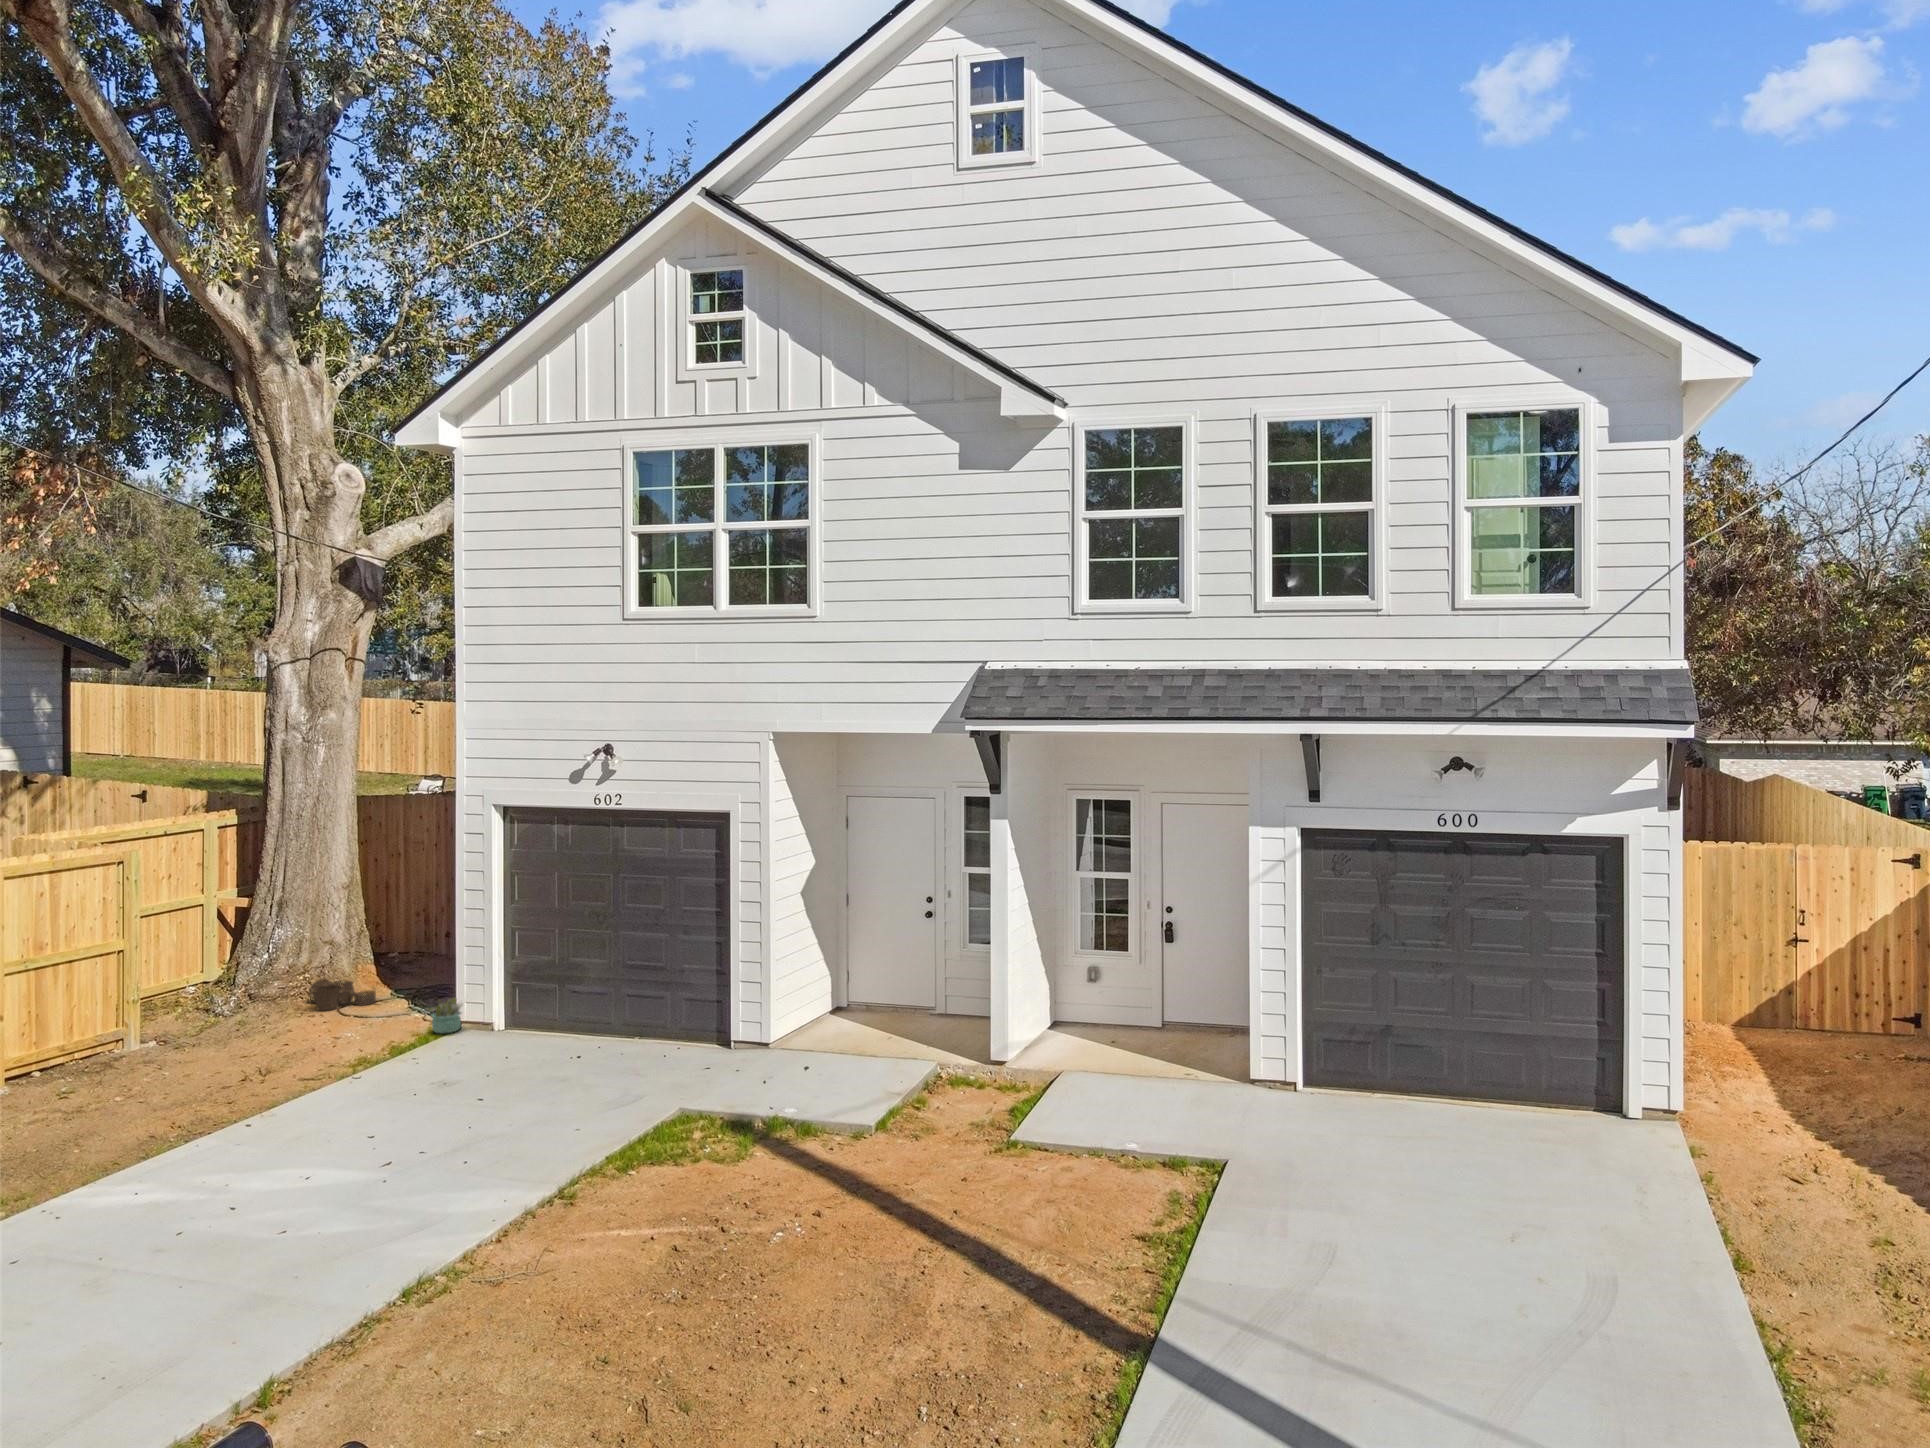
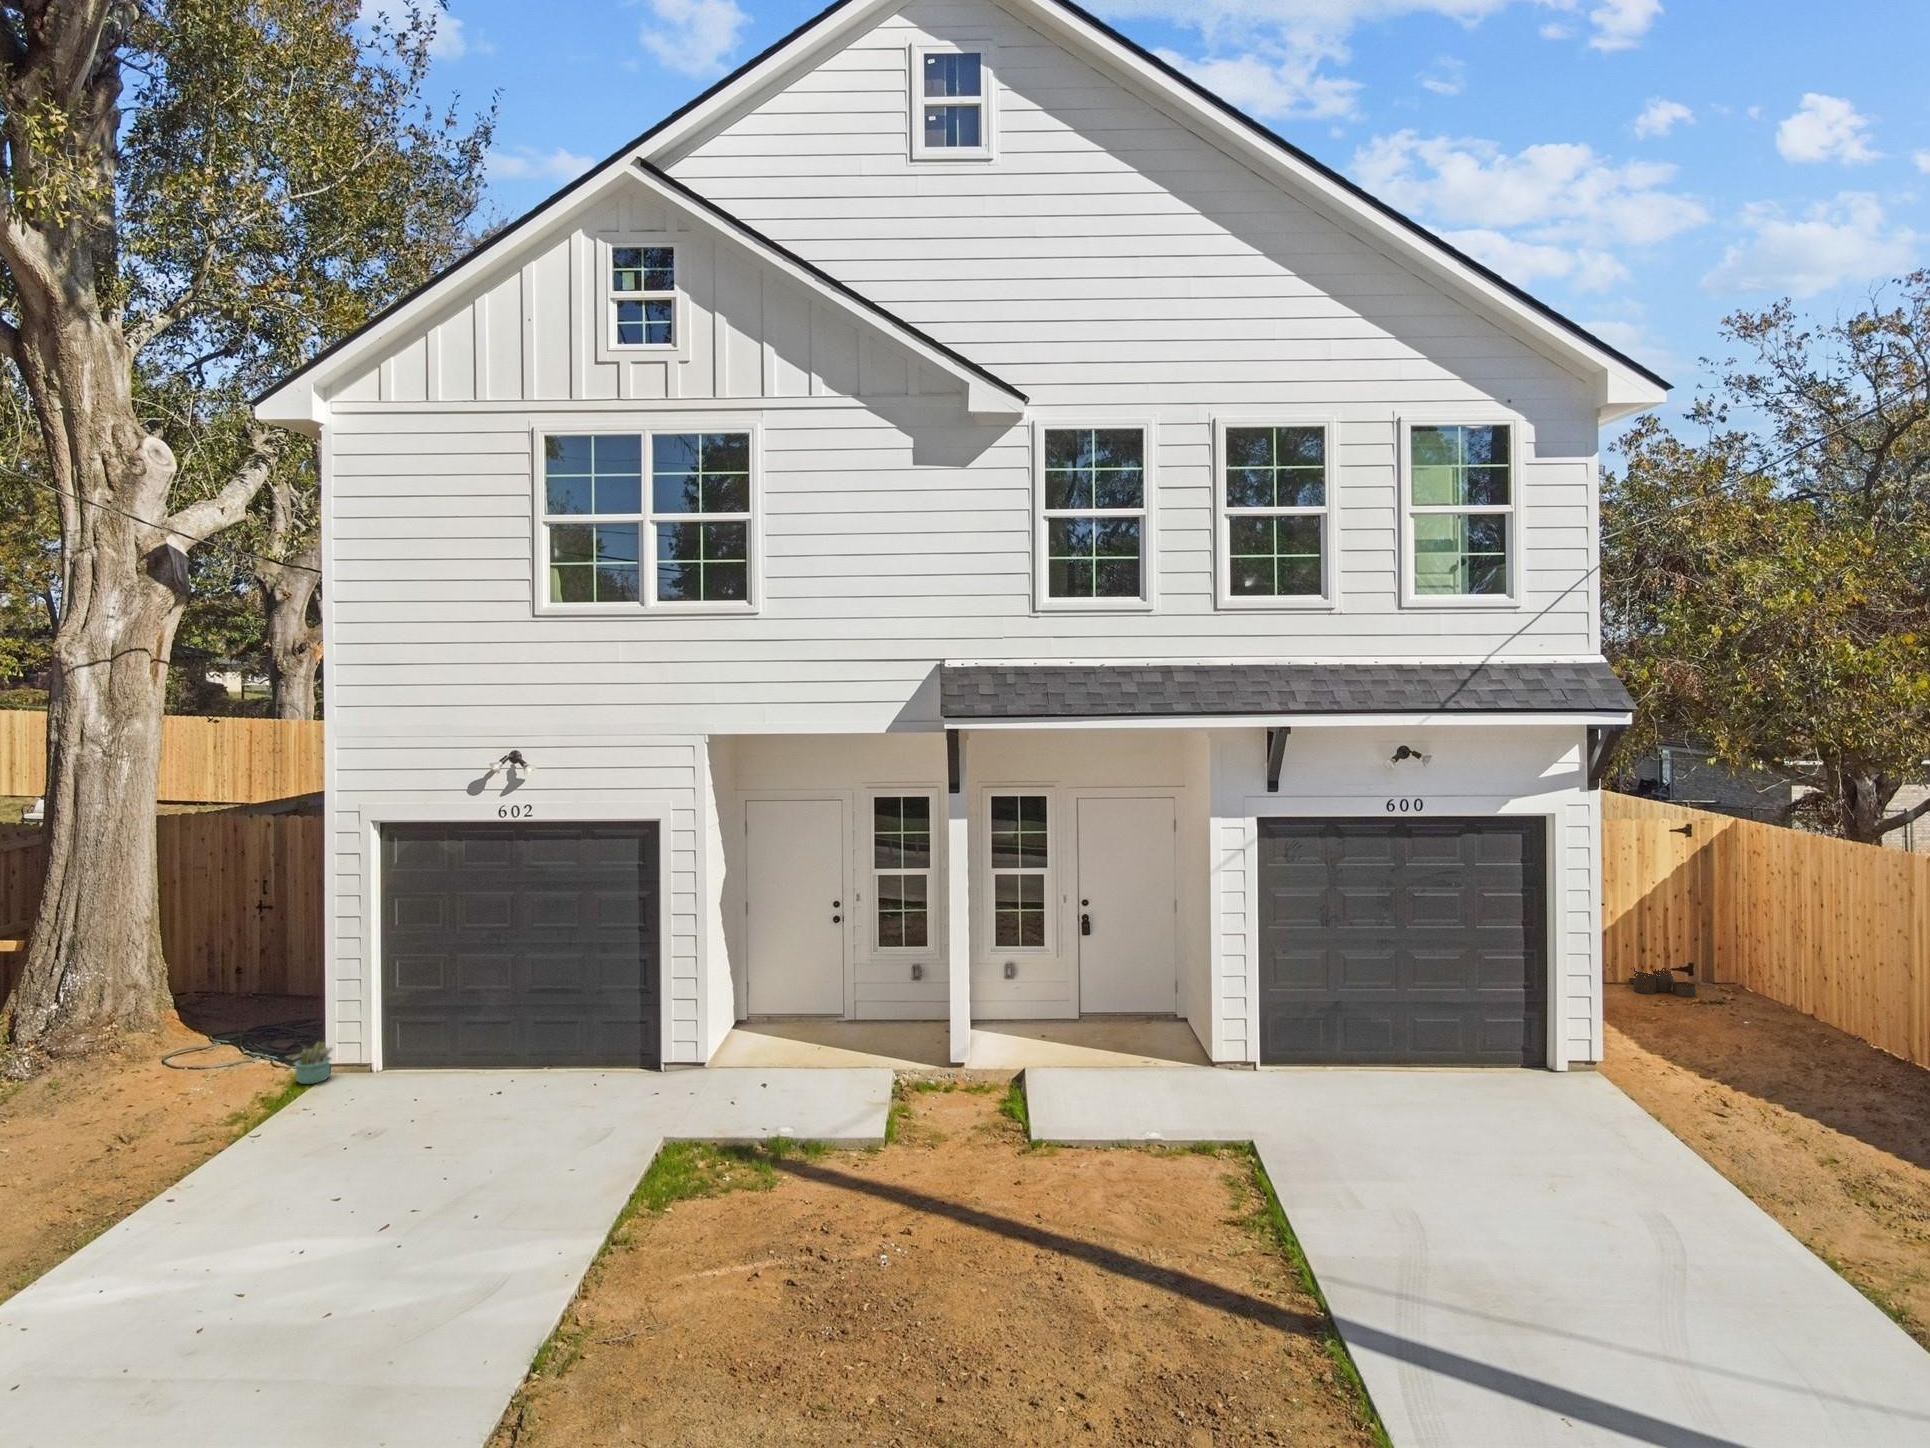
woven basket: present [309,978,376,1011] -> present [1629,967,1696,997]

